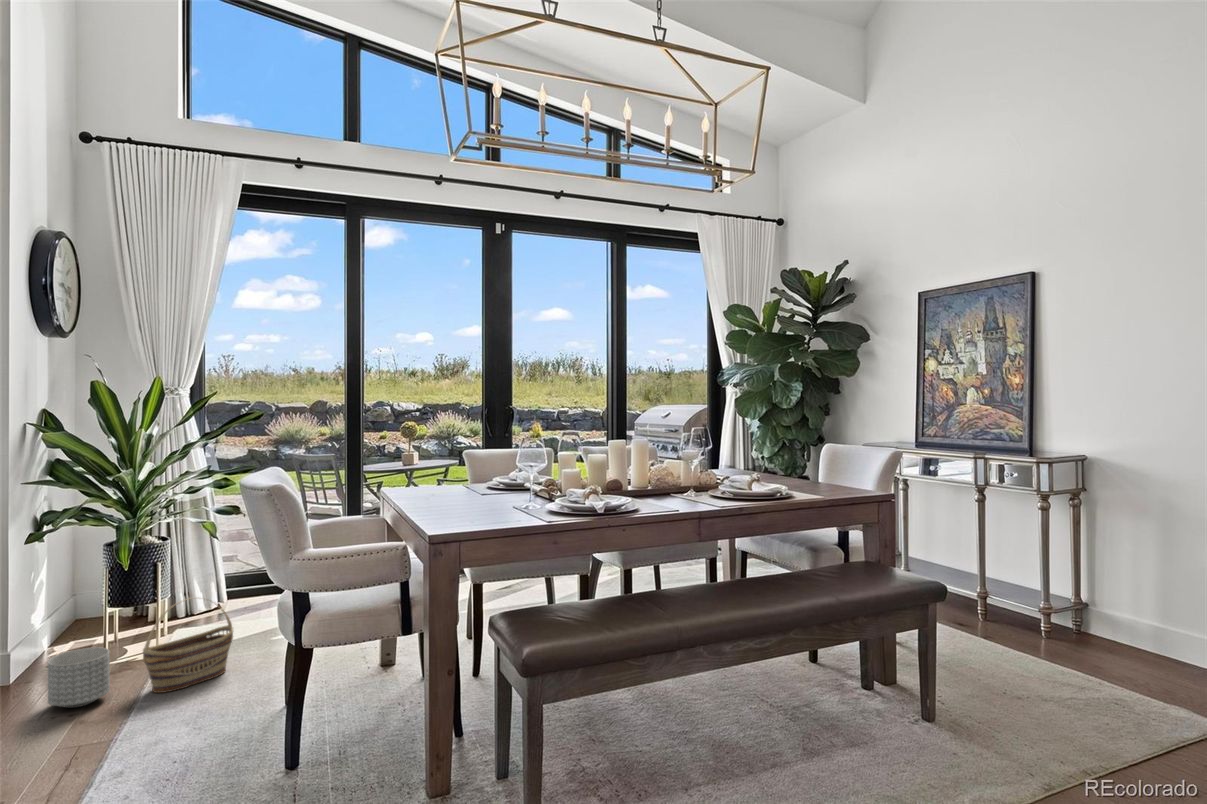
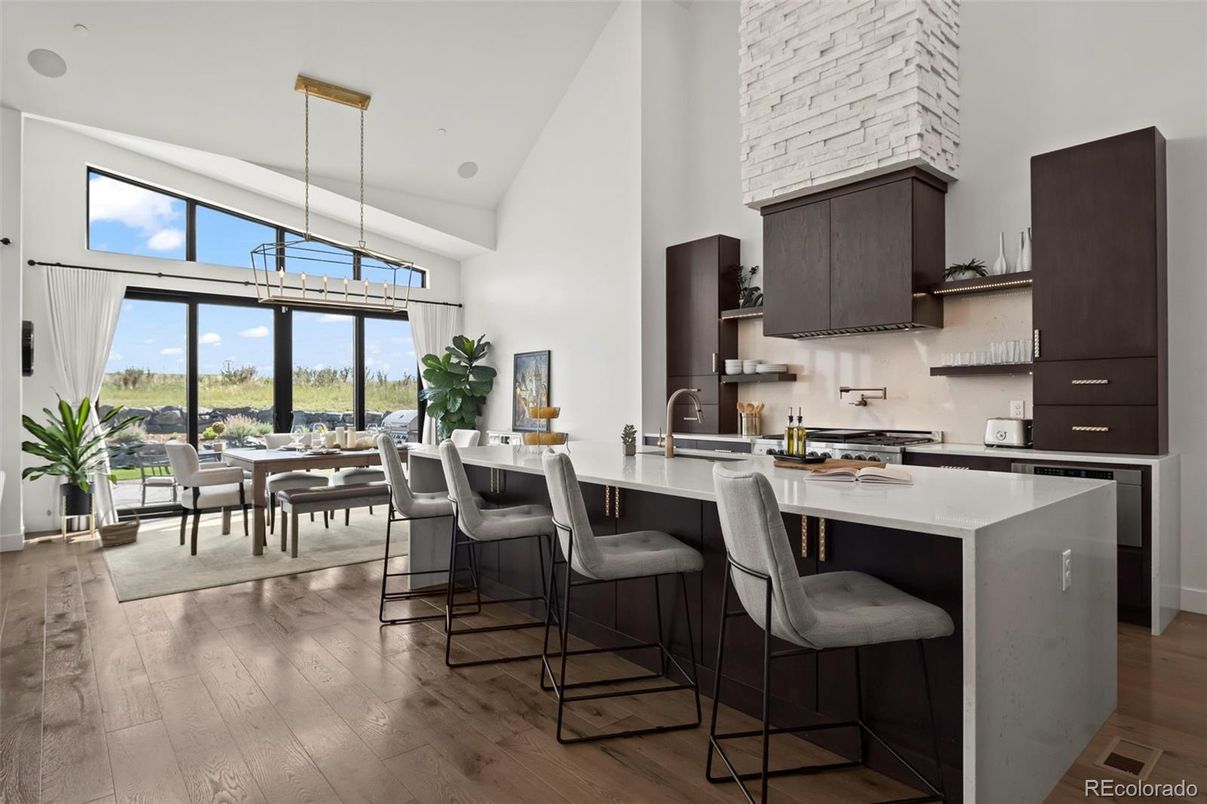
planter: present [48,647,110,708] -> none [52,527,82,552]

